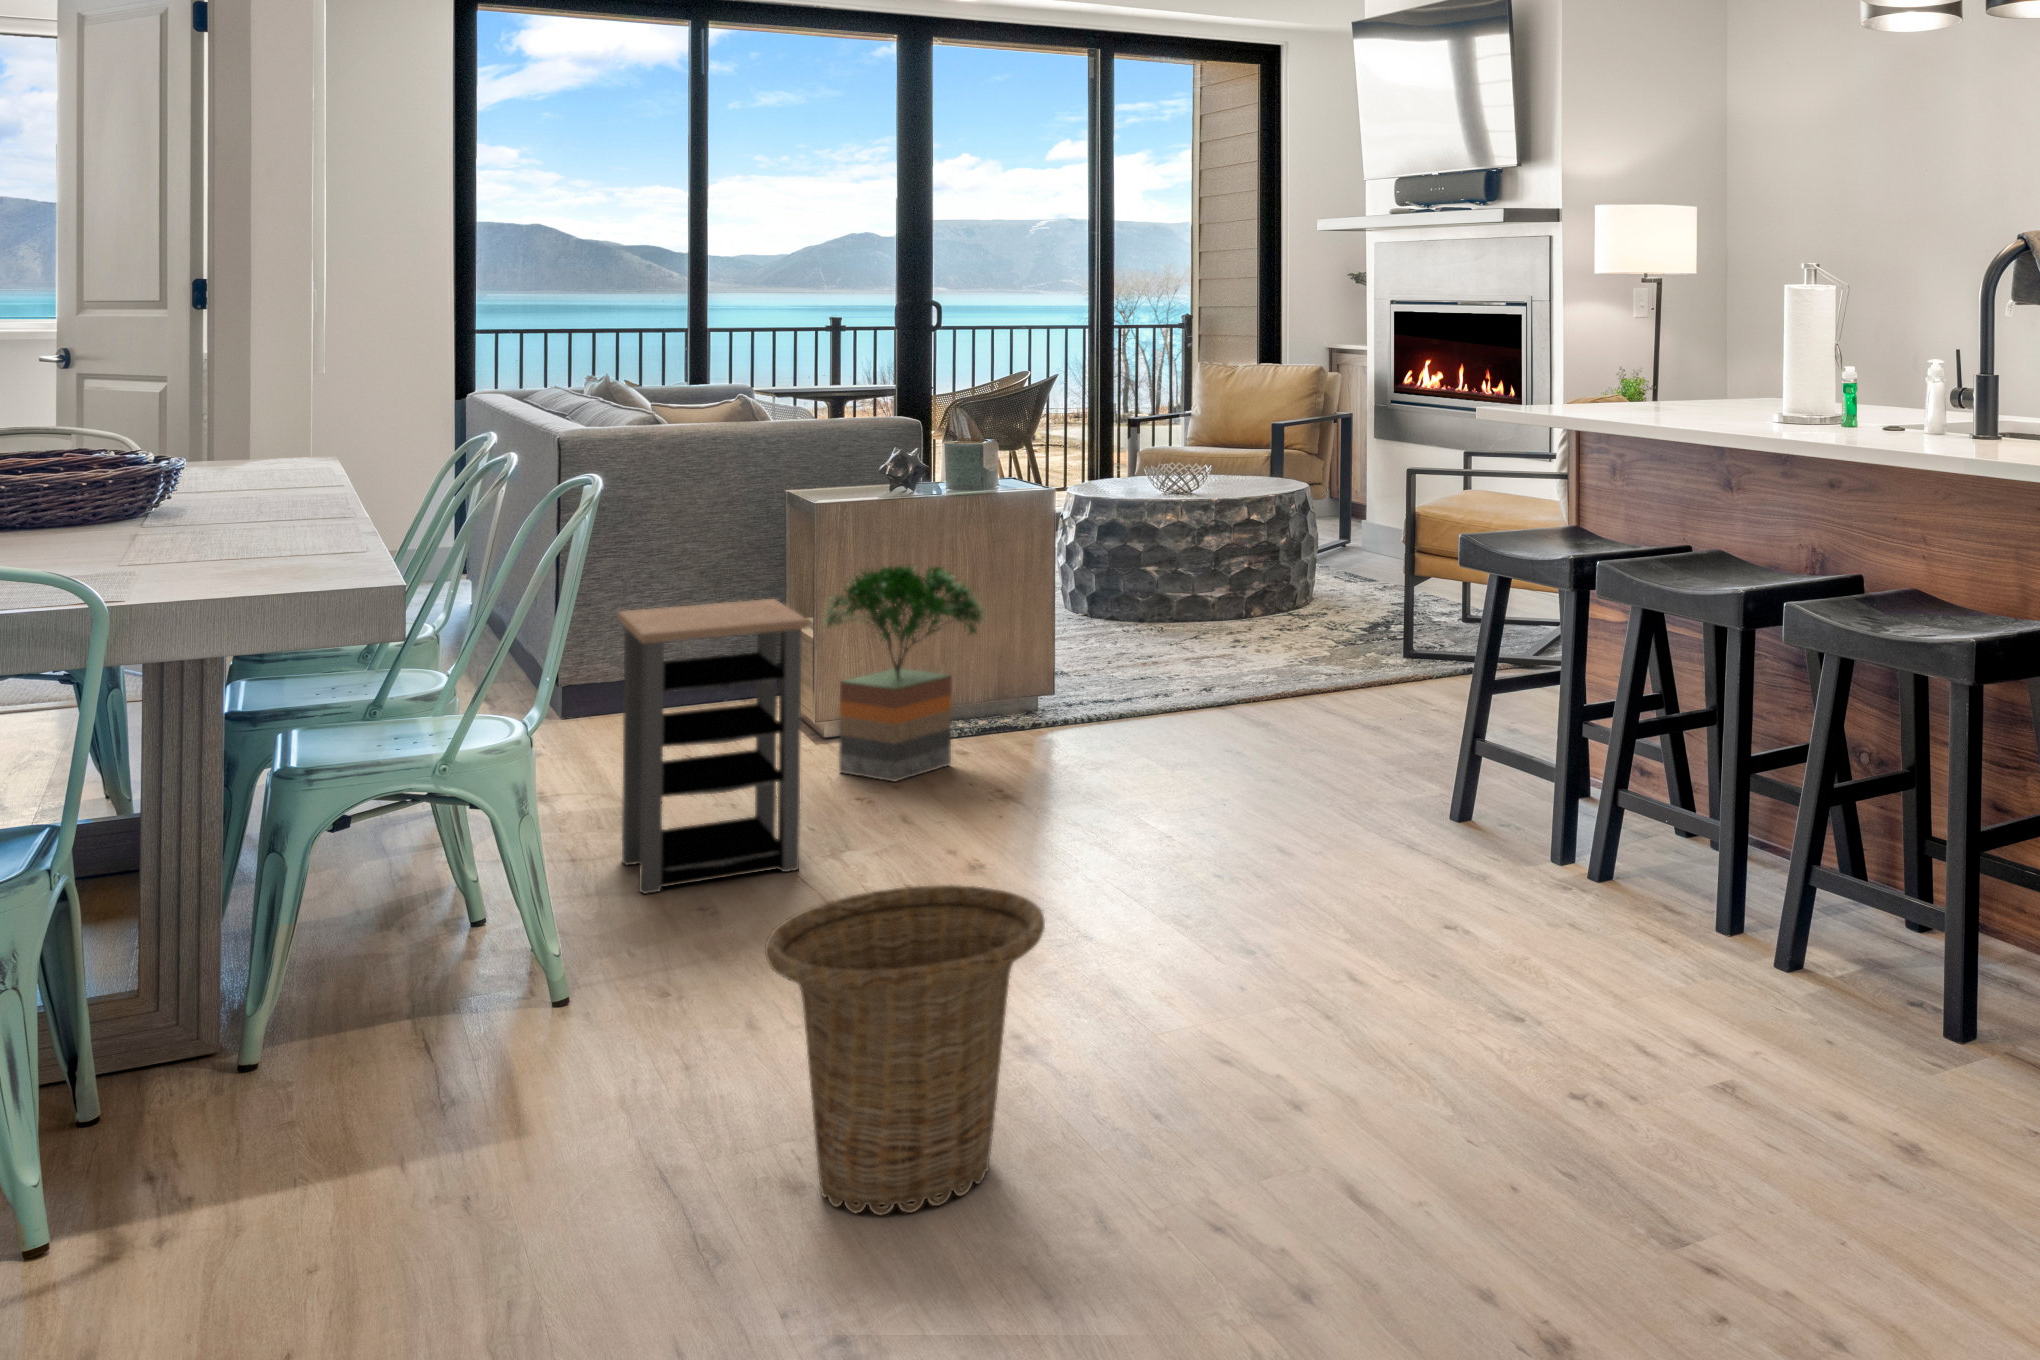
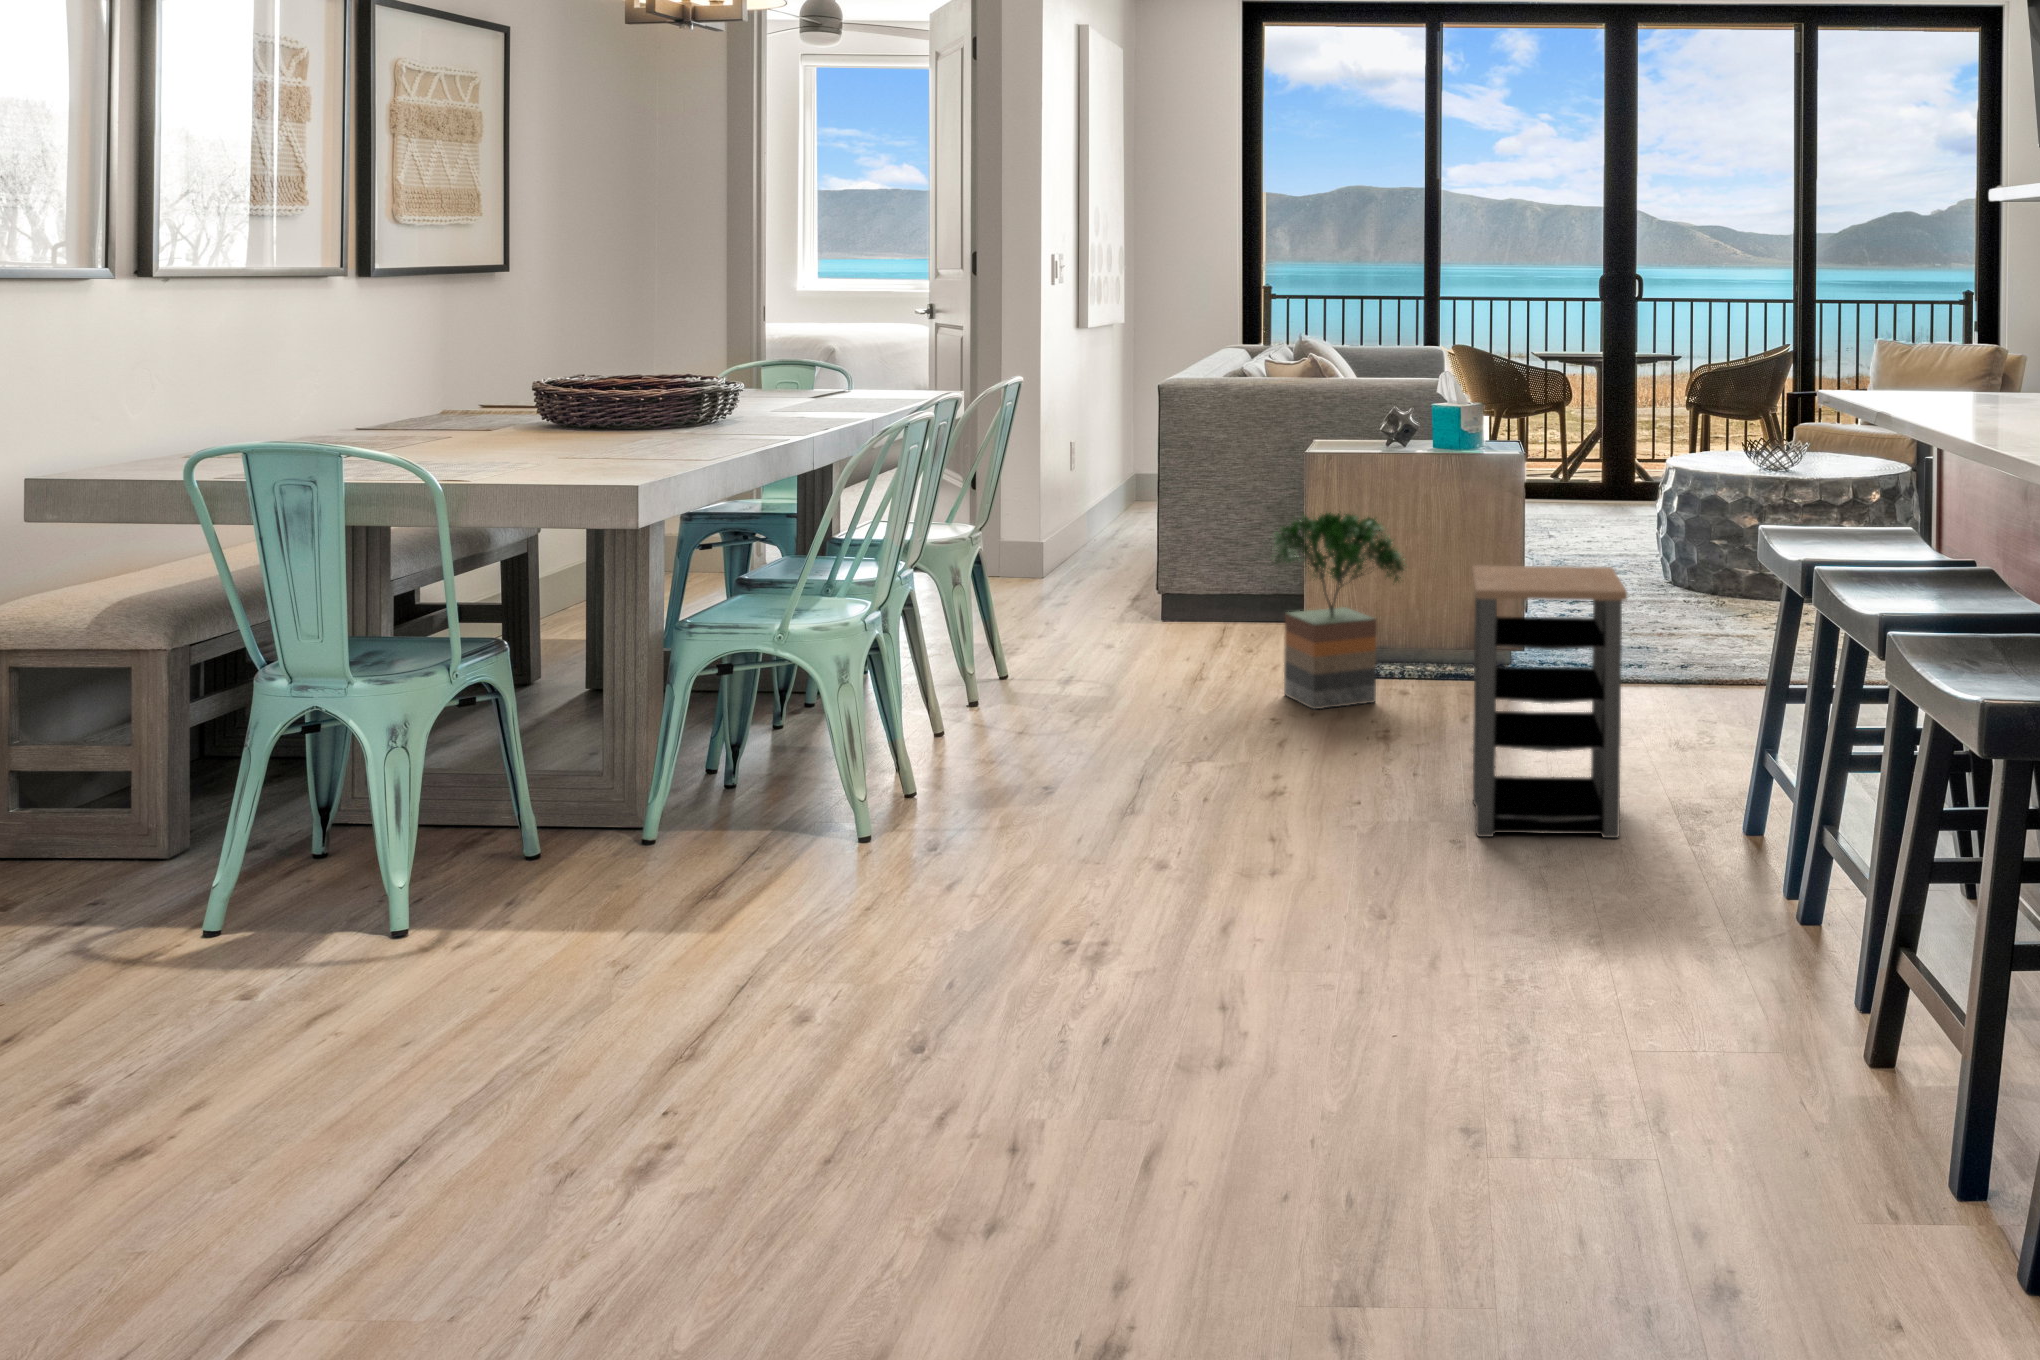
side table: present [618,599,808,894] -> present [1472,565,1627,838]
basket: present [765,885,1045,1215] -> none [756,783,1000,1065]

